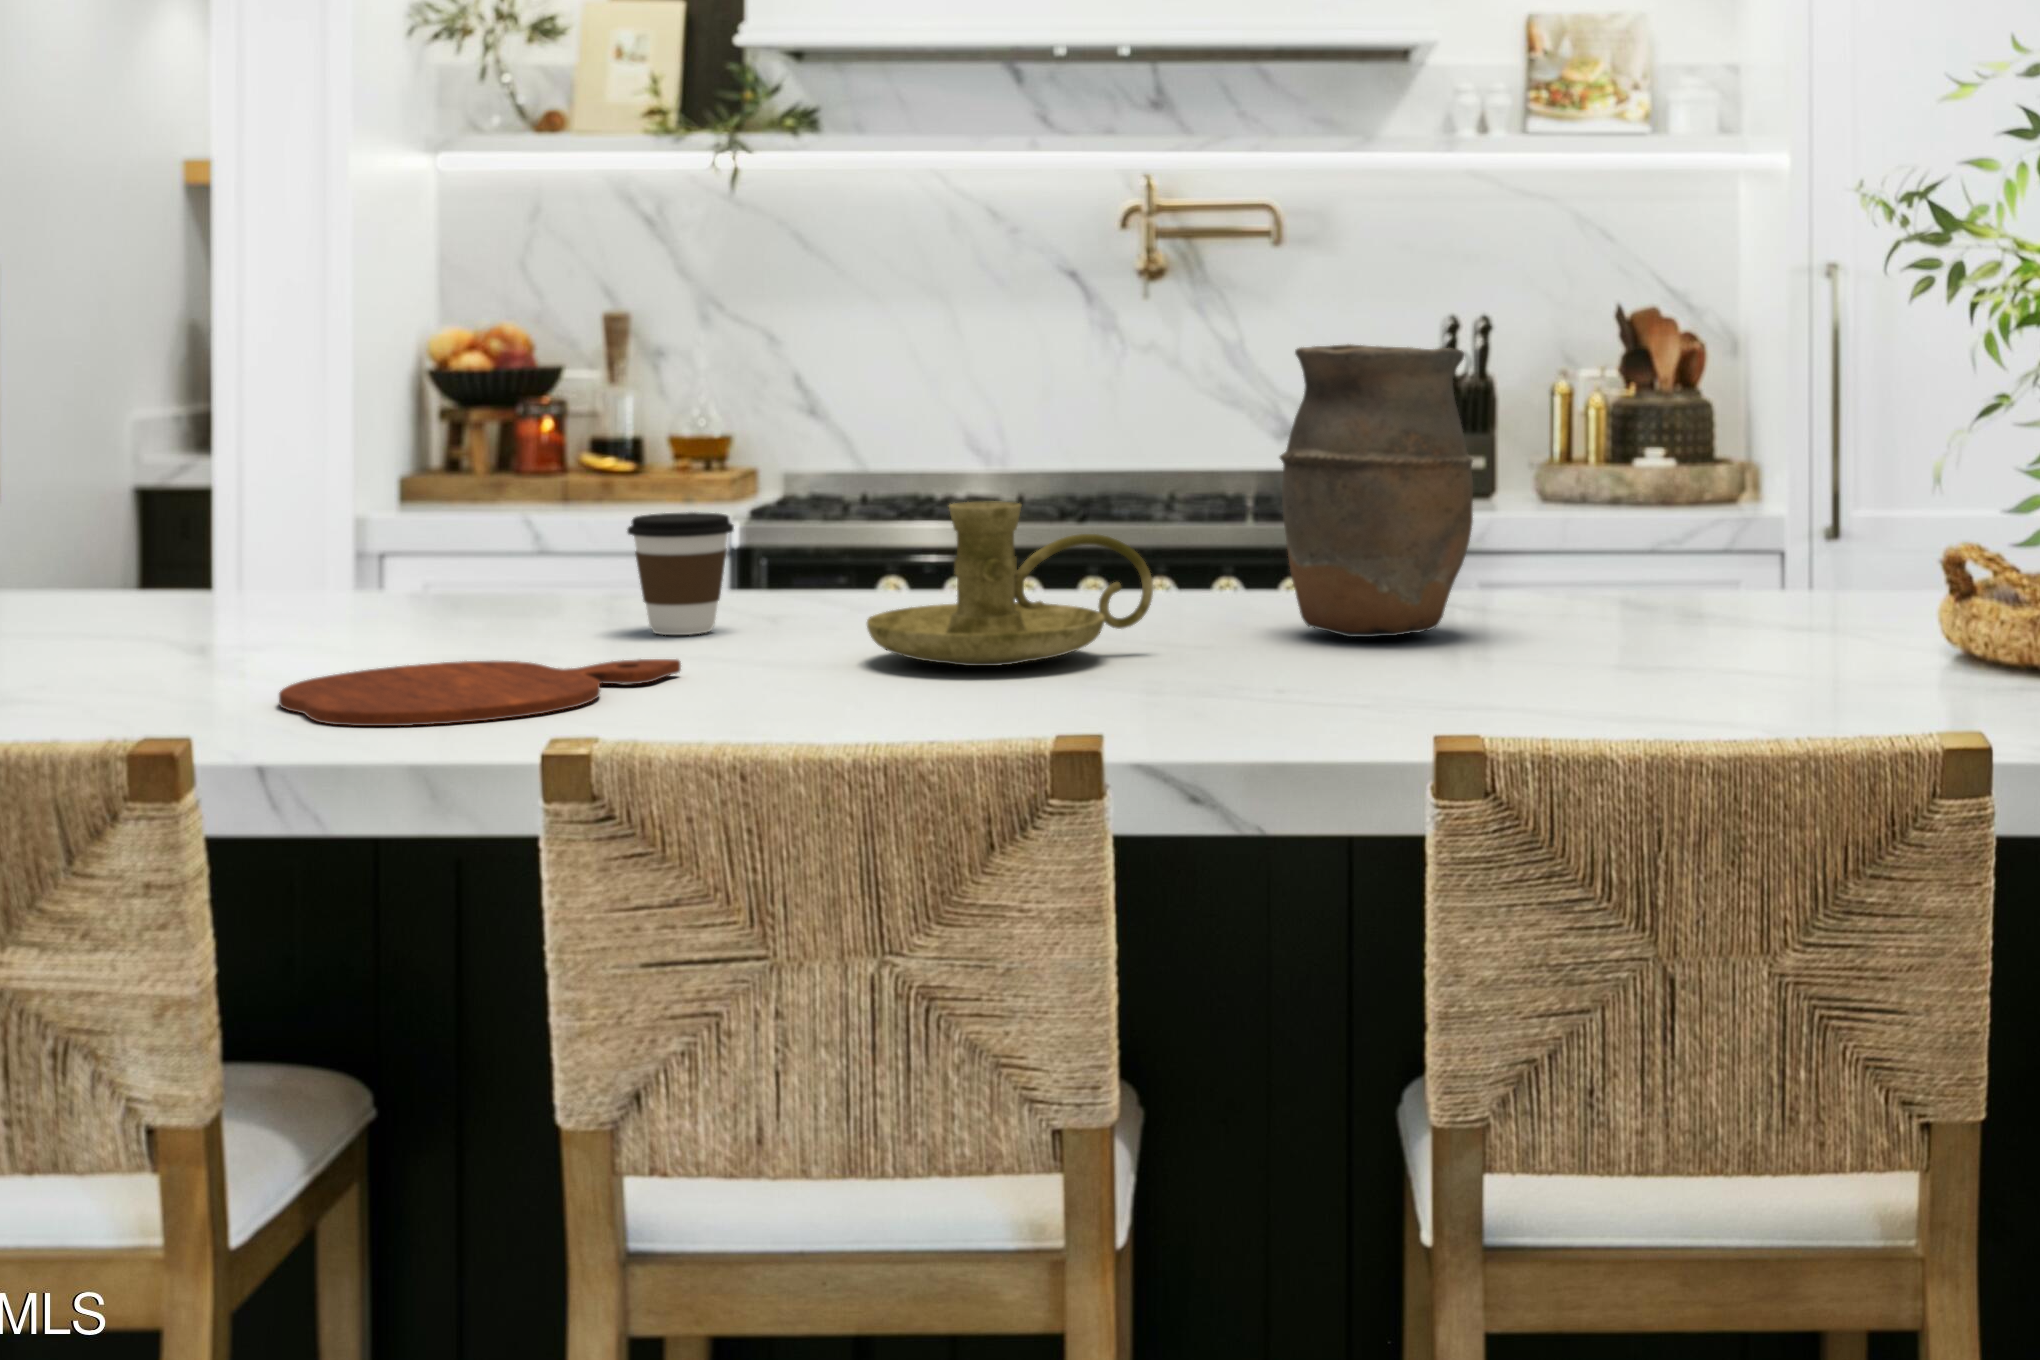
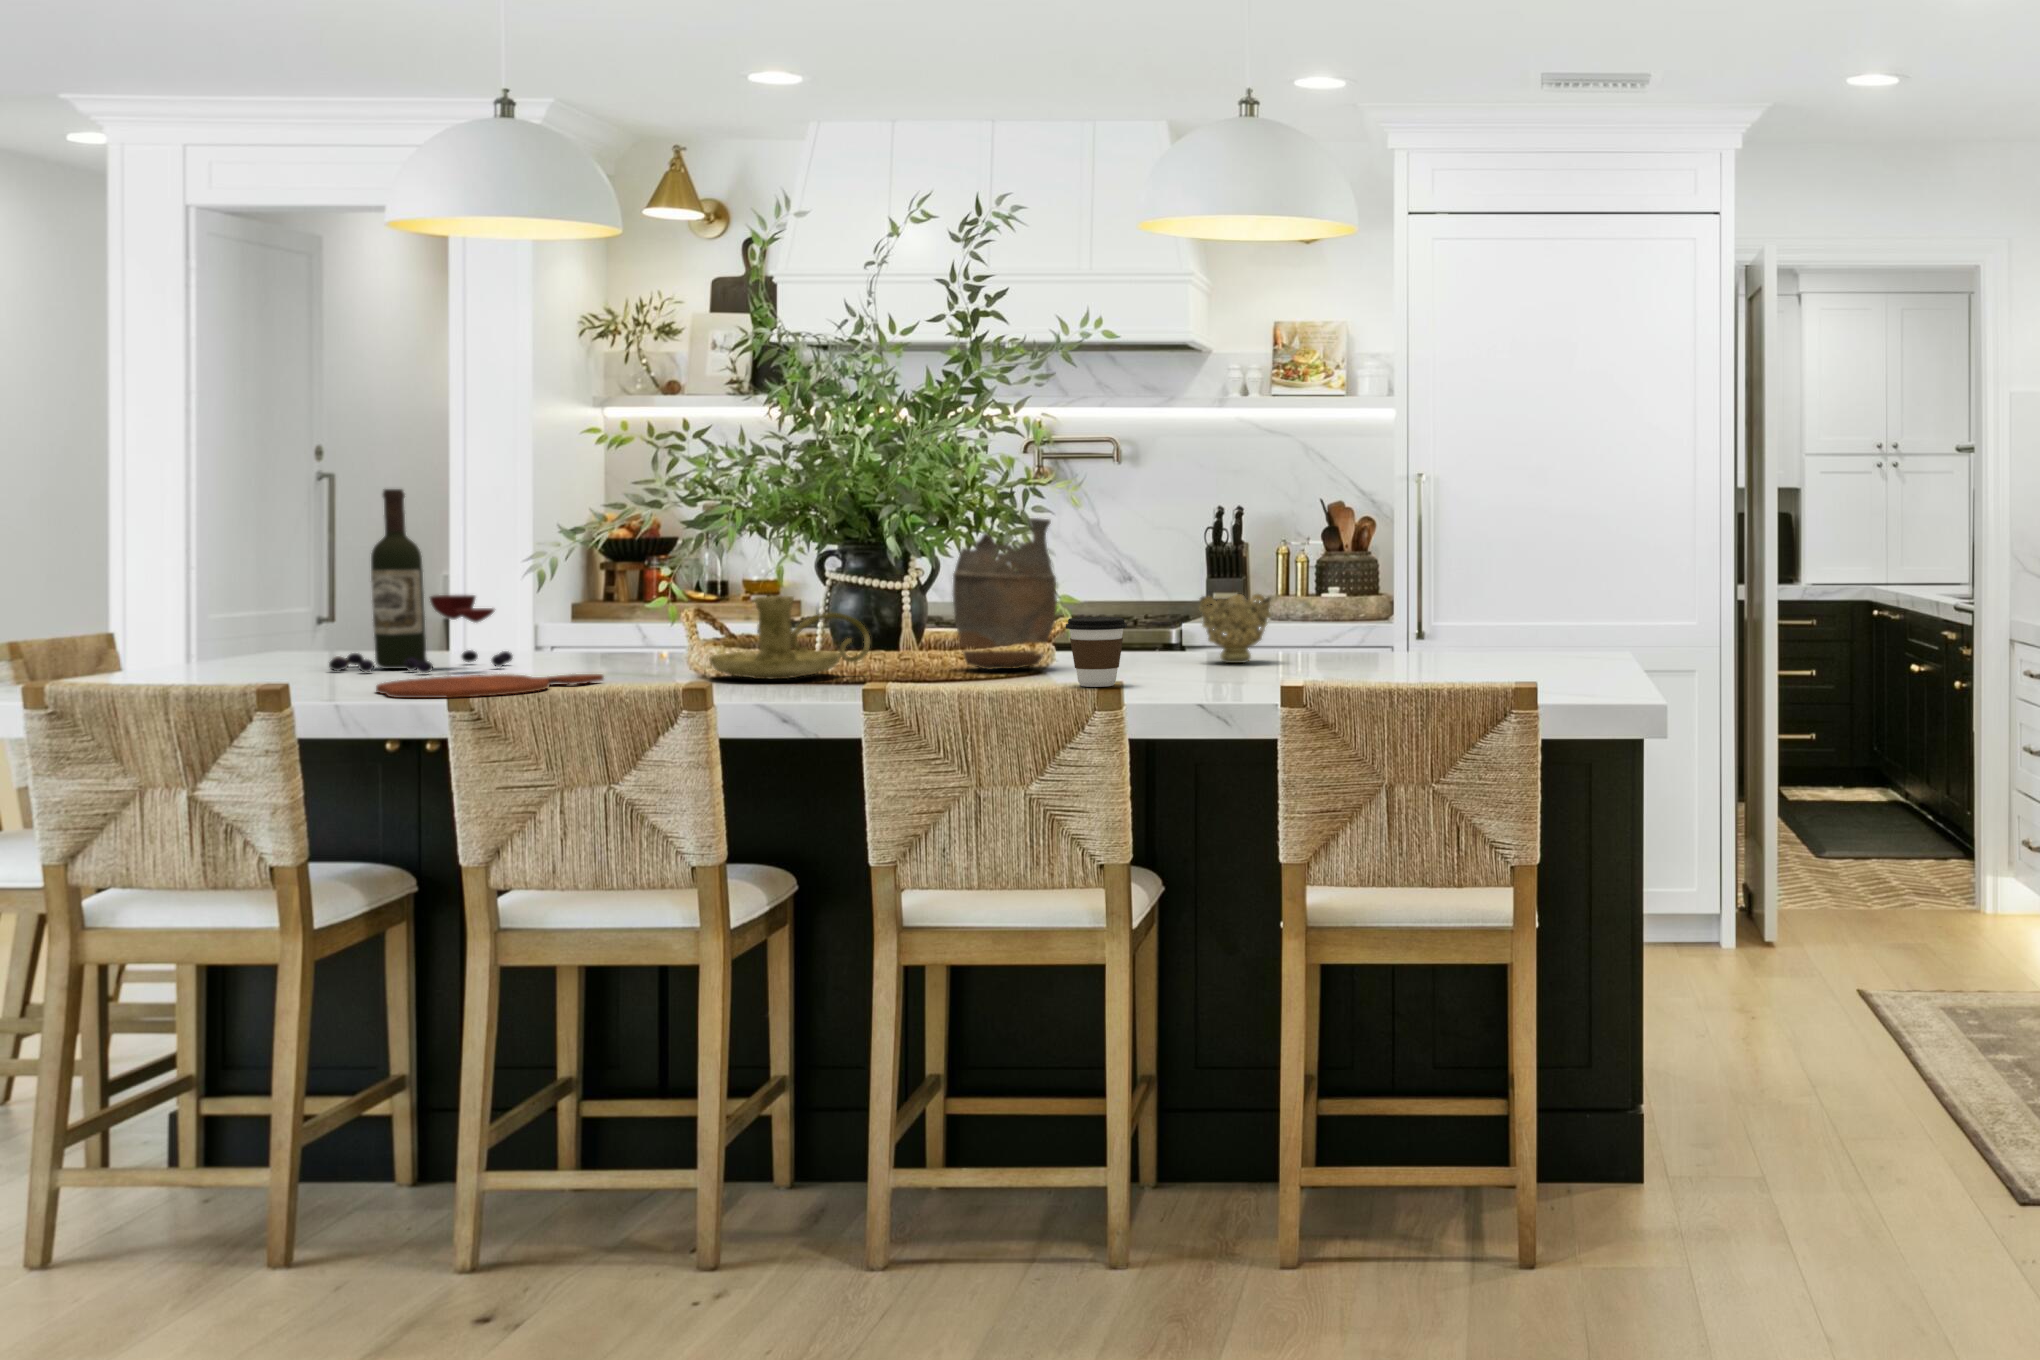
wine bottle: none [143,302,458,651] -> present [329,489,512,673]
decorative bowl: none [1696,483,1833,616] -> present [1199,594,1271,663]
coffee cup: present [627,512,734,635] -> present [1066,617,1127,687]

